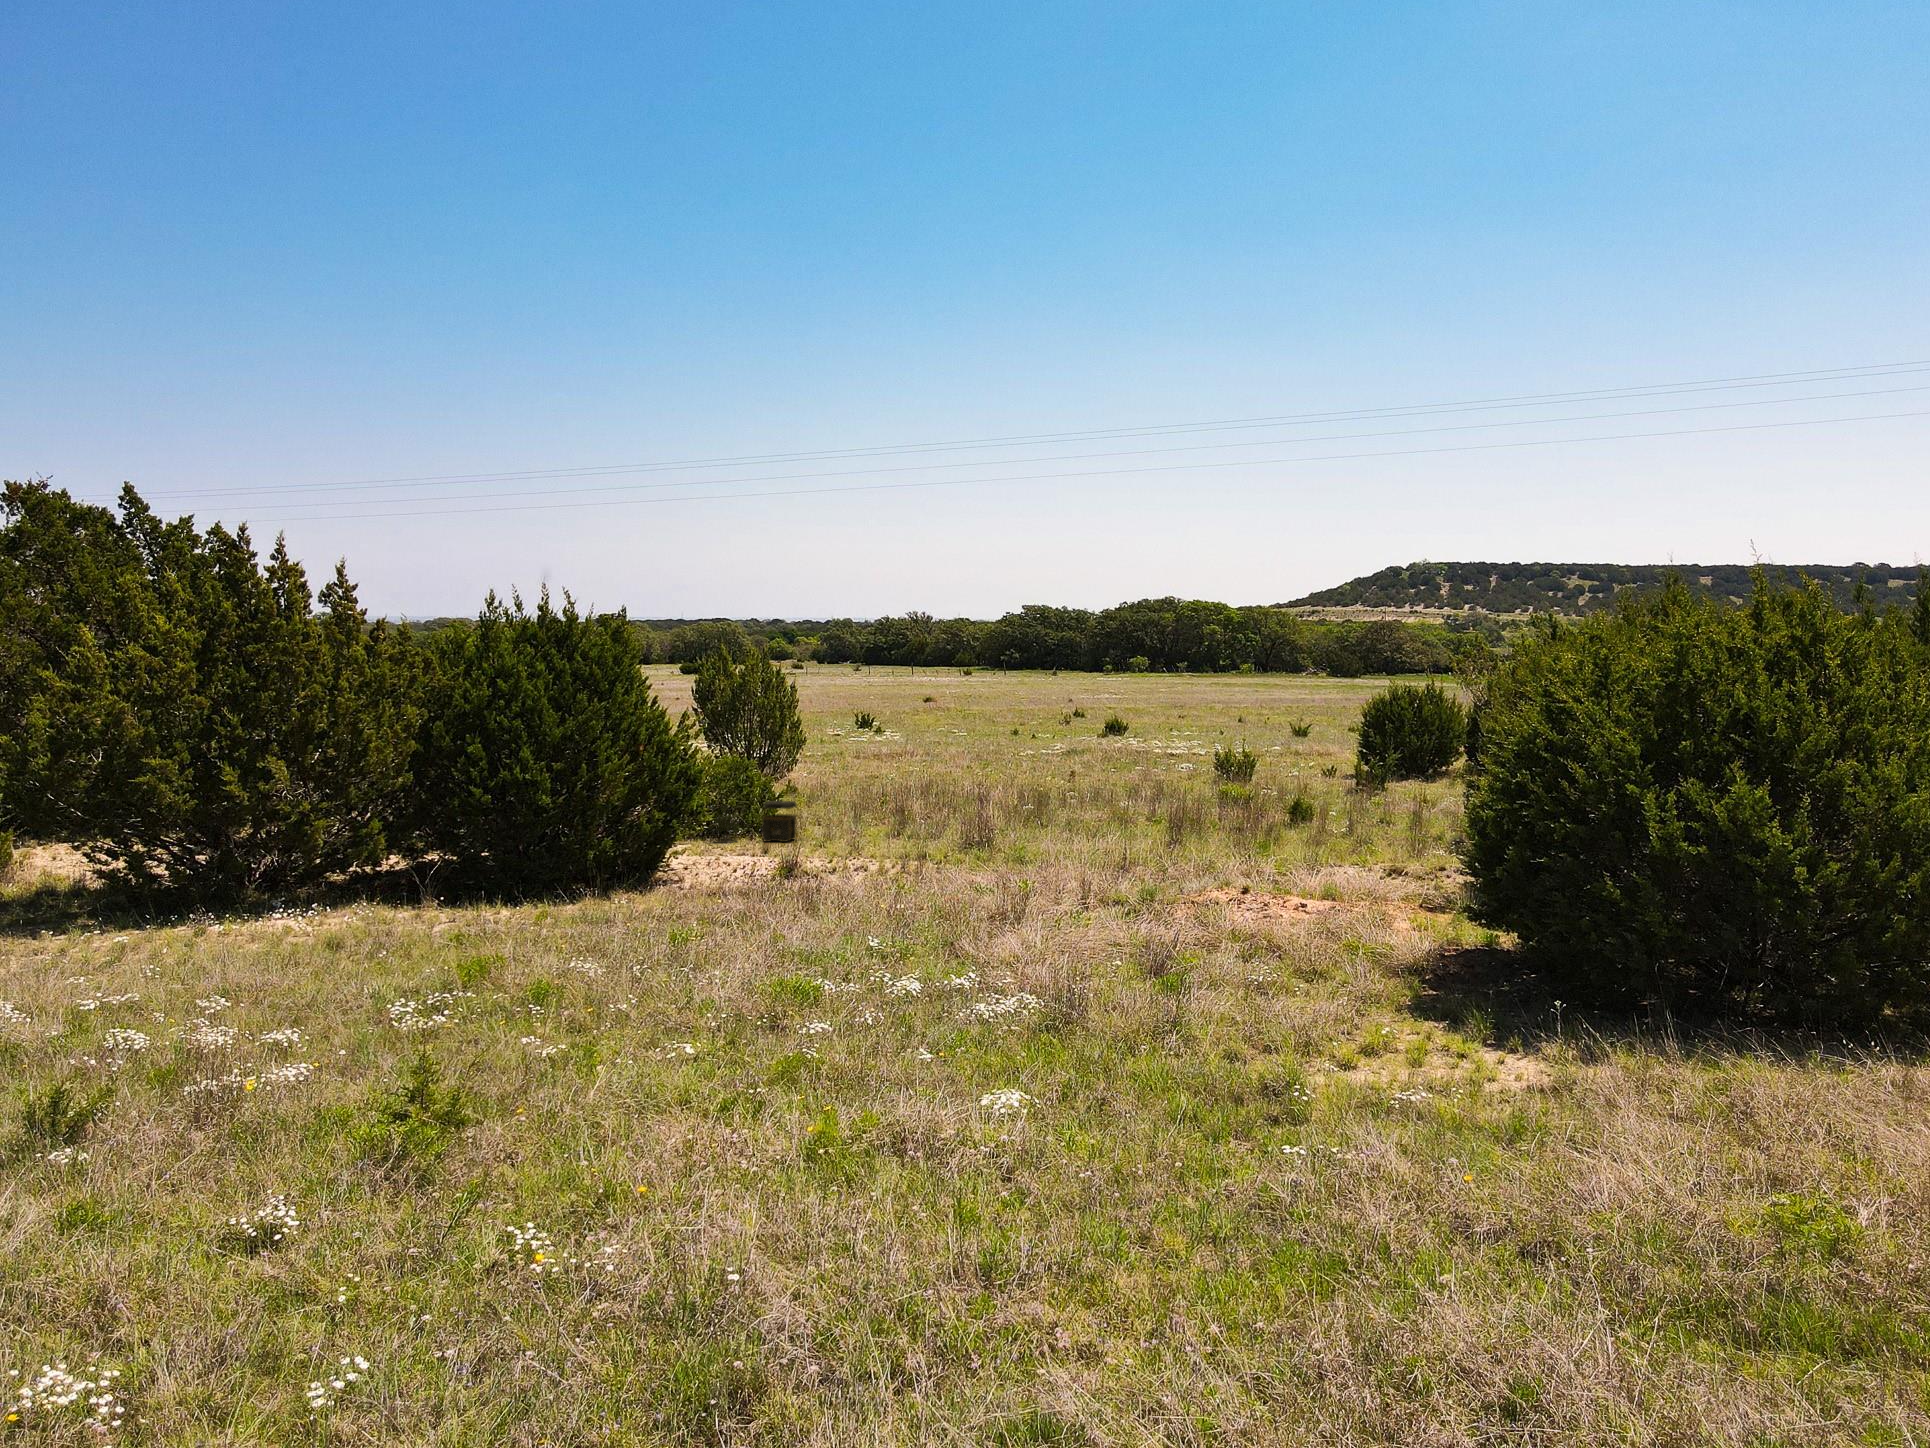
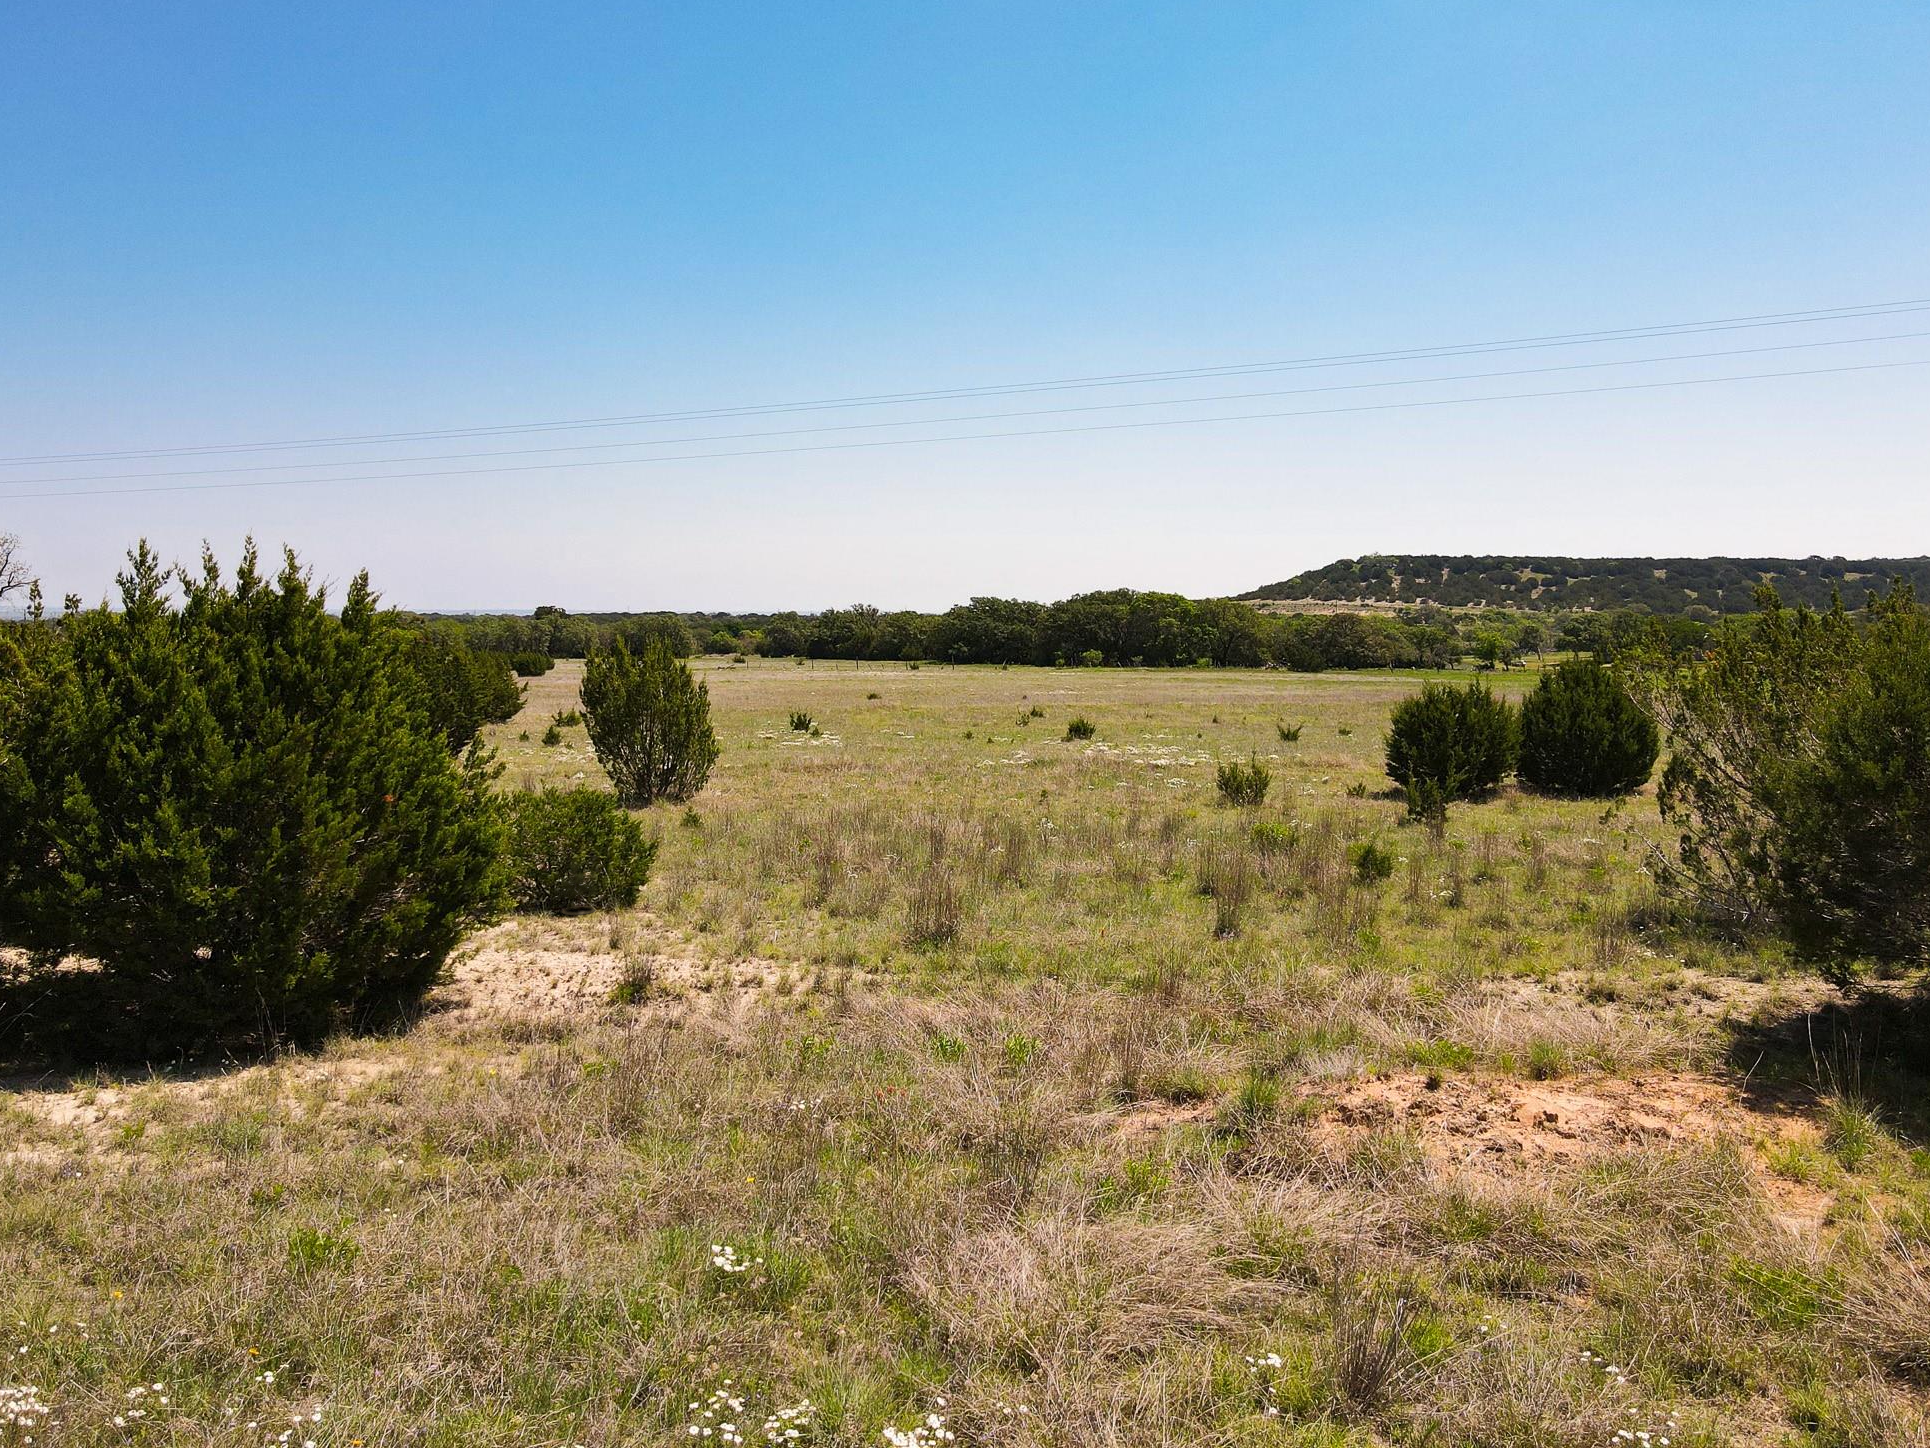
toolbox: present [763,801,797,842] -> none [629,853,680,914]

